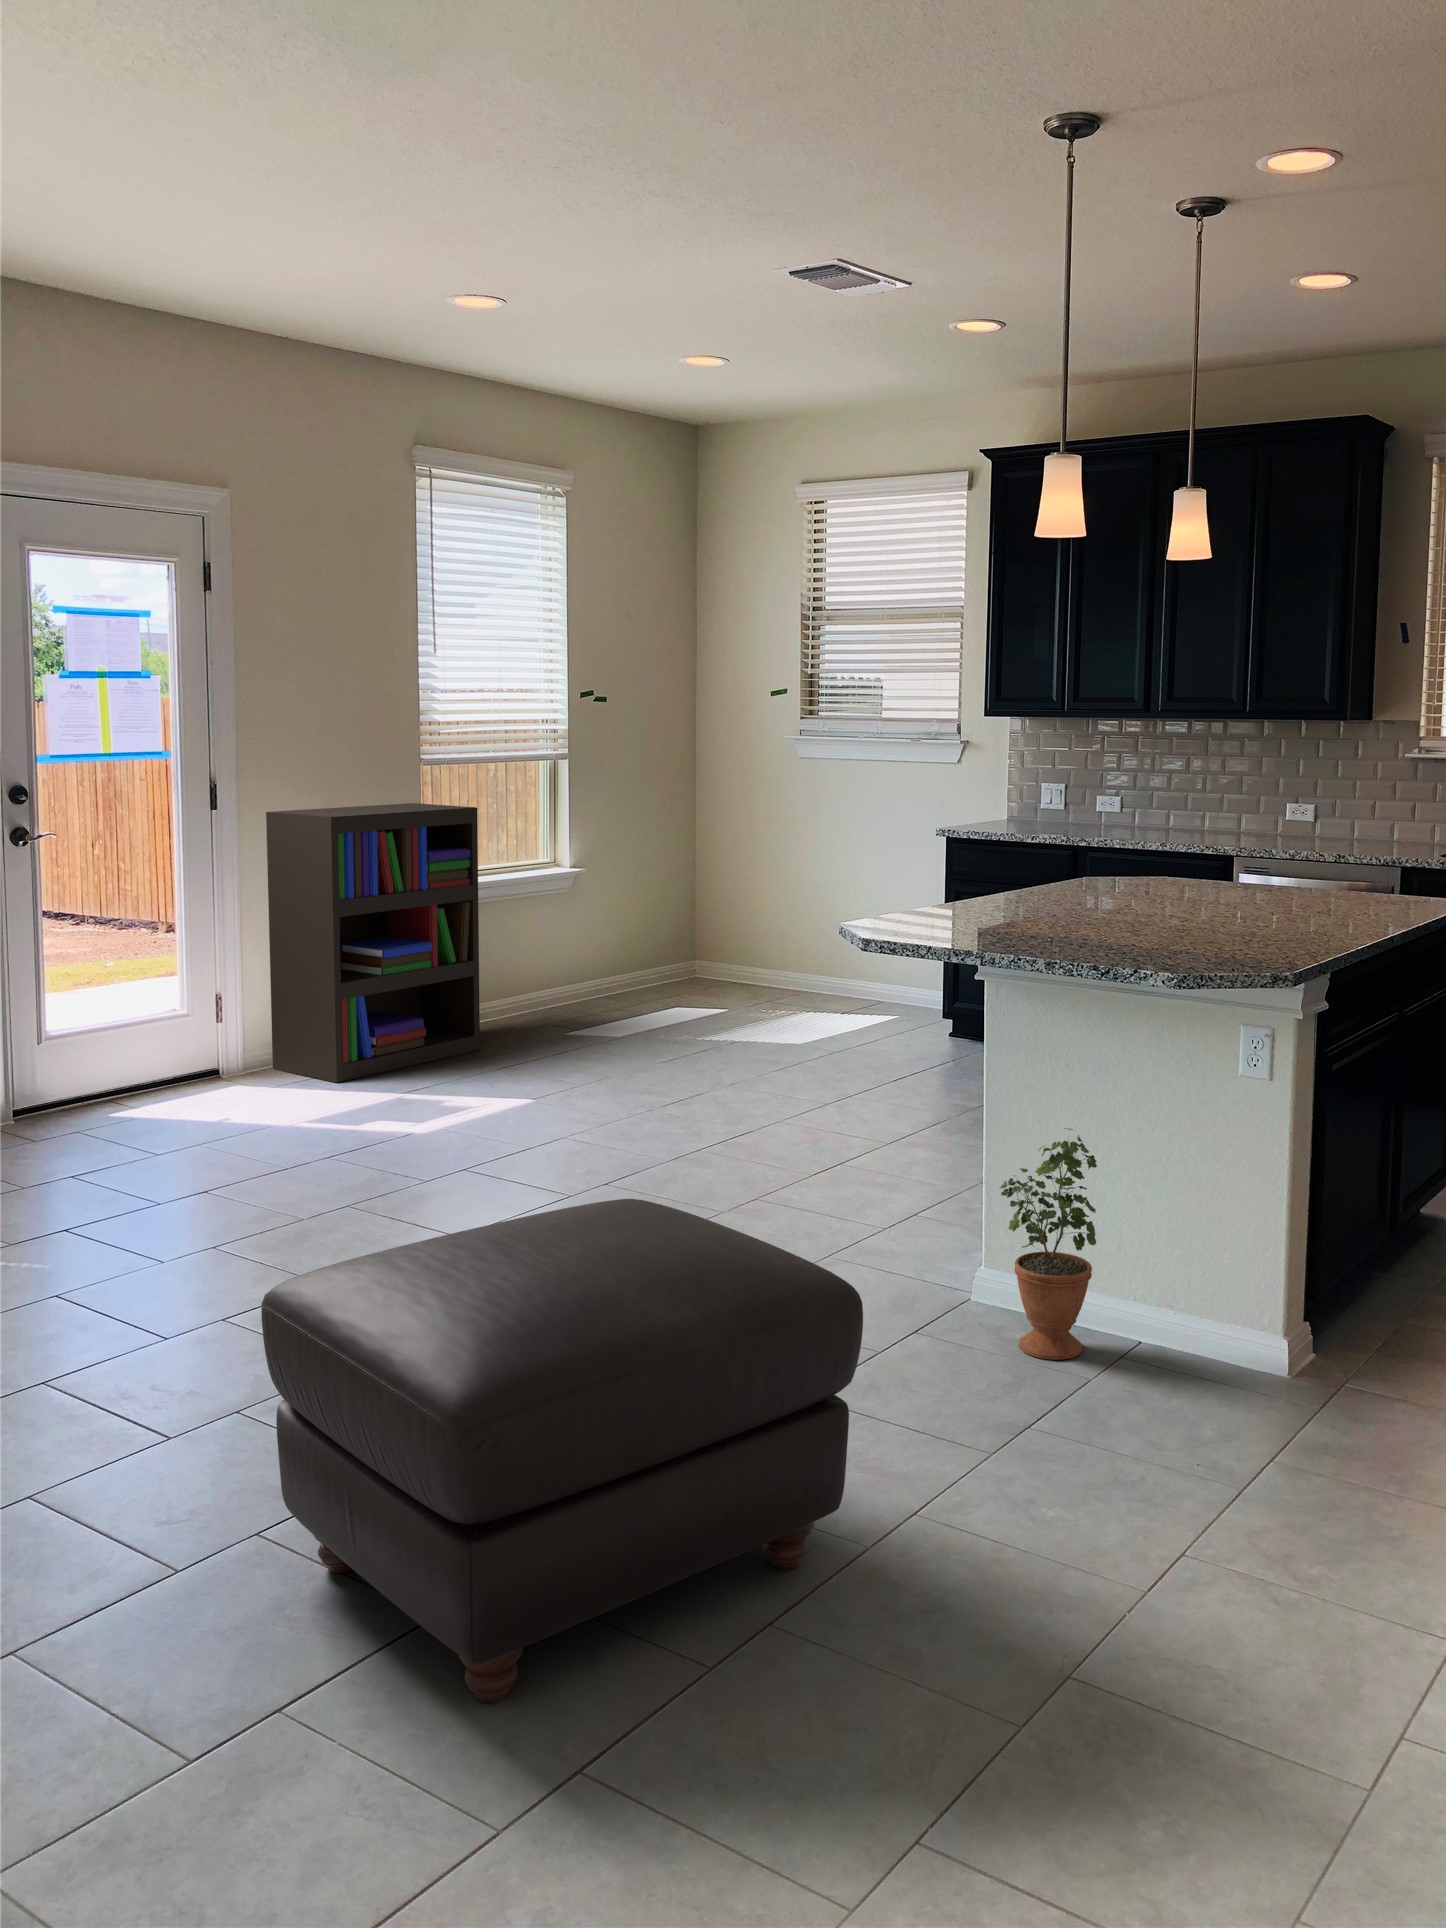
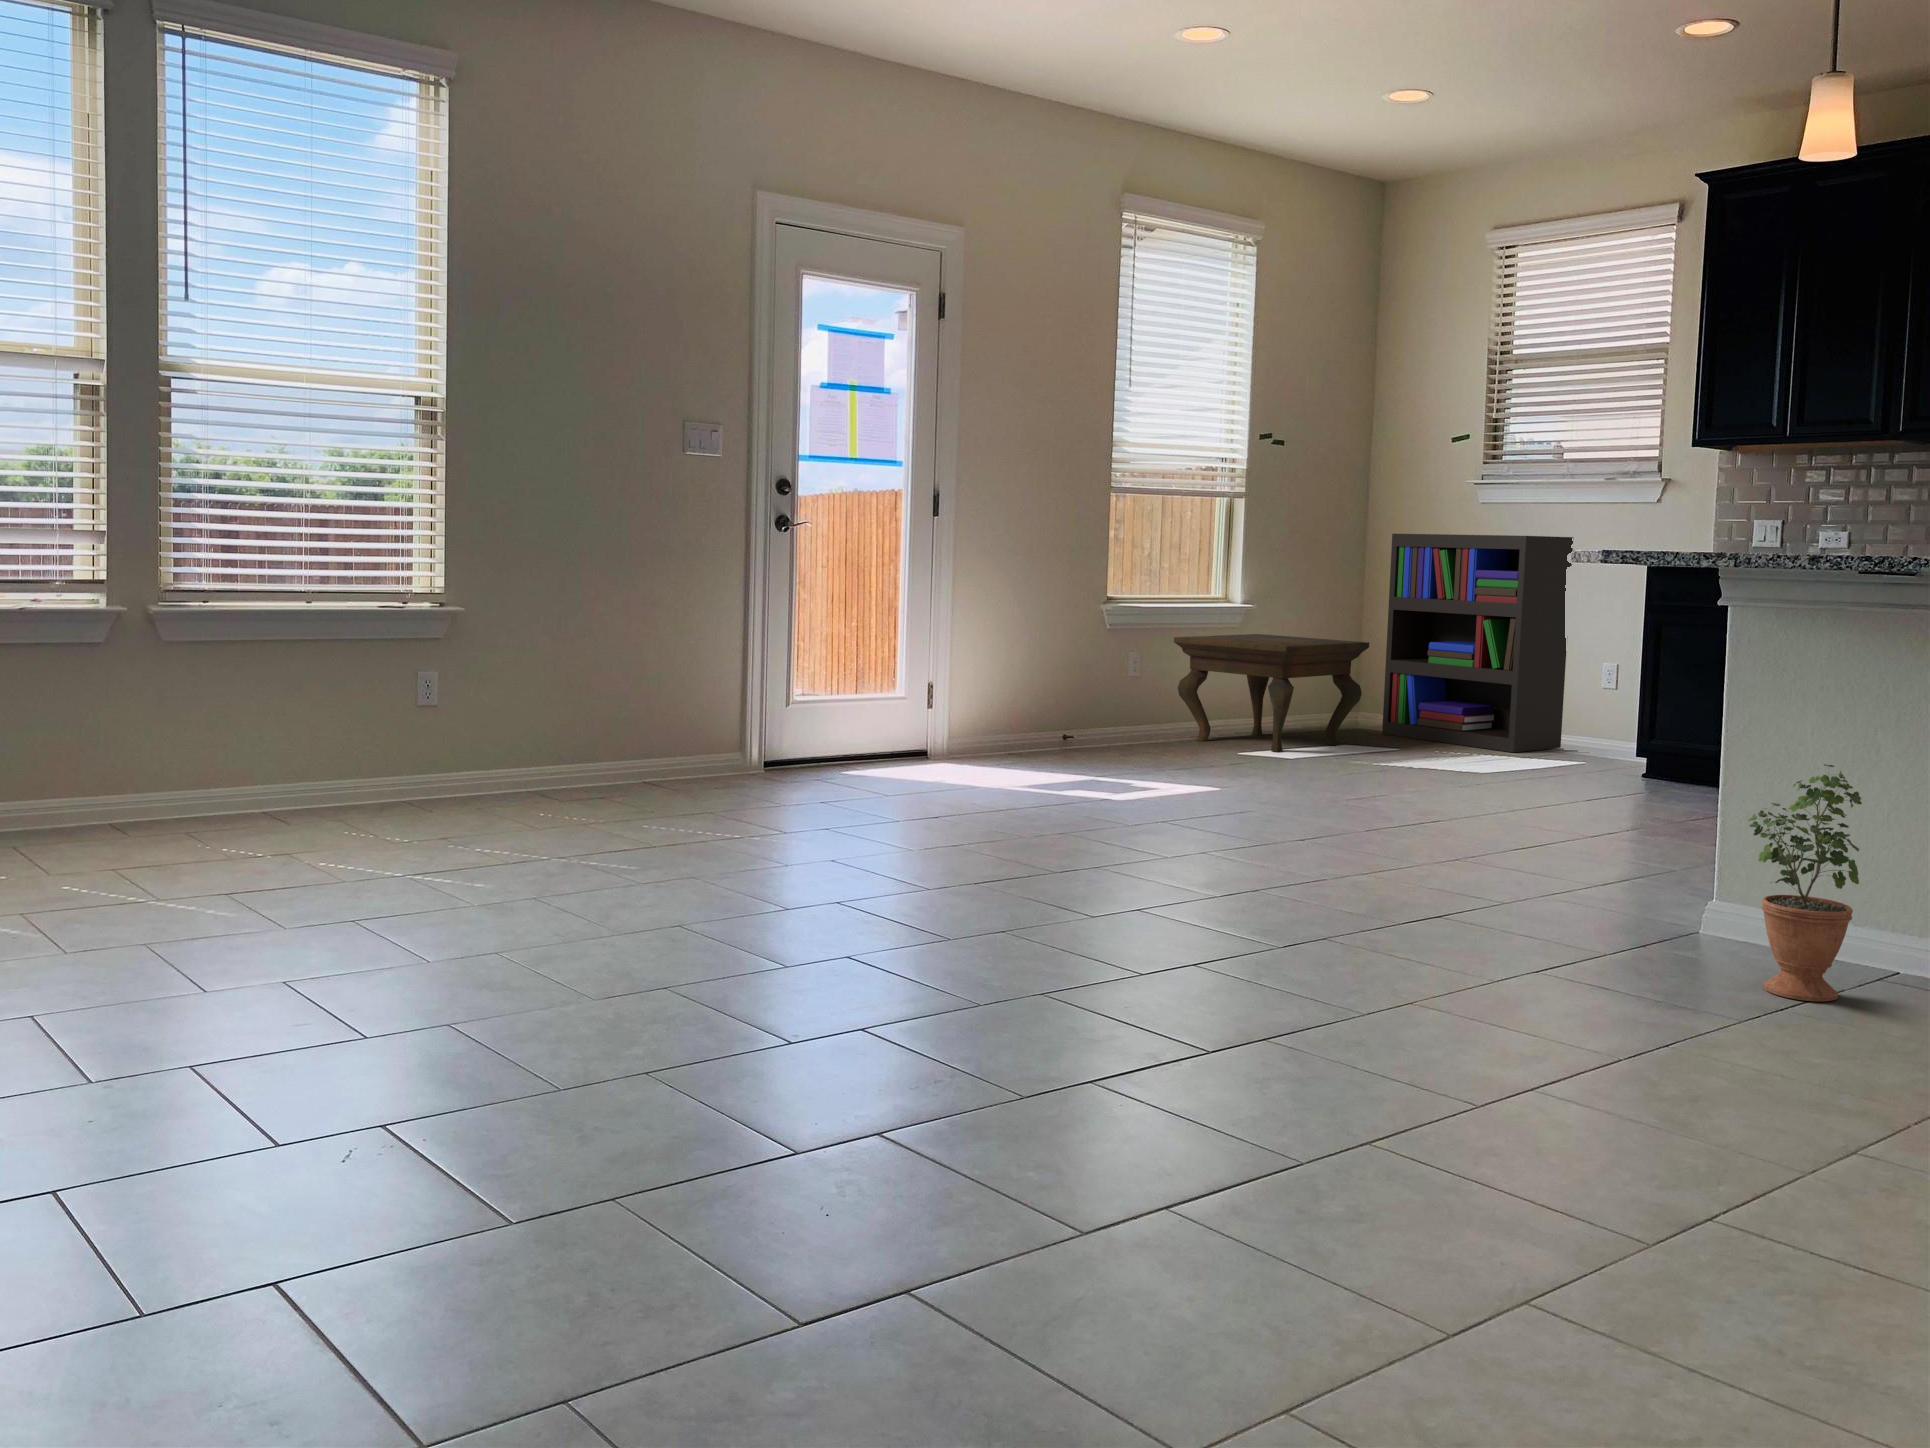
bookshelf: present [266,803,480,1083] -> present [1382,534,1573,752]
side table: none [495,899,695,1031] -> present [1174,634,1369,752]
ottoman: present [261,1199,863,1703] -> none [1046,760,1633,1155]

